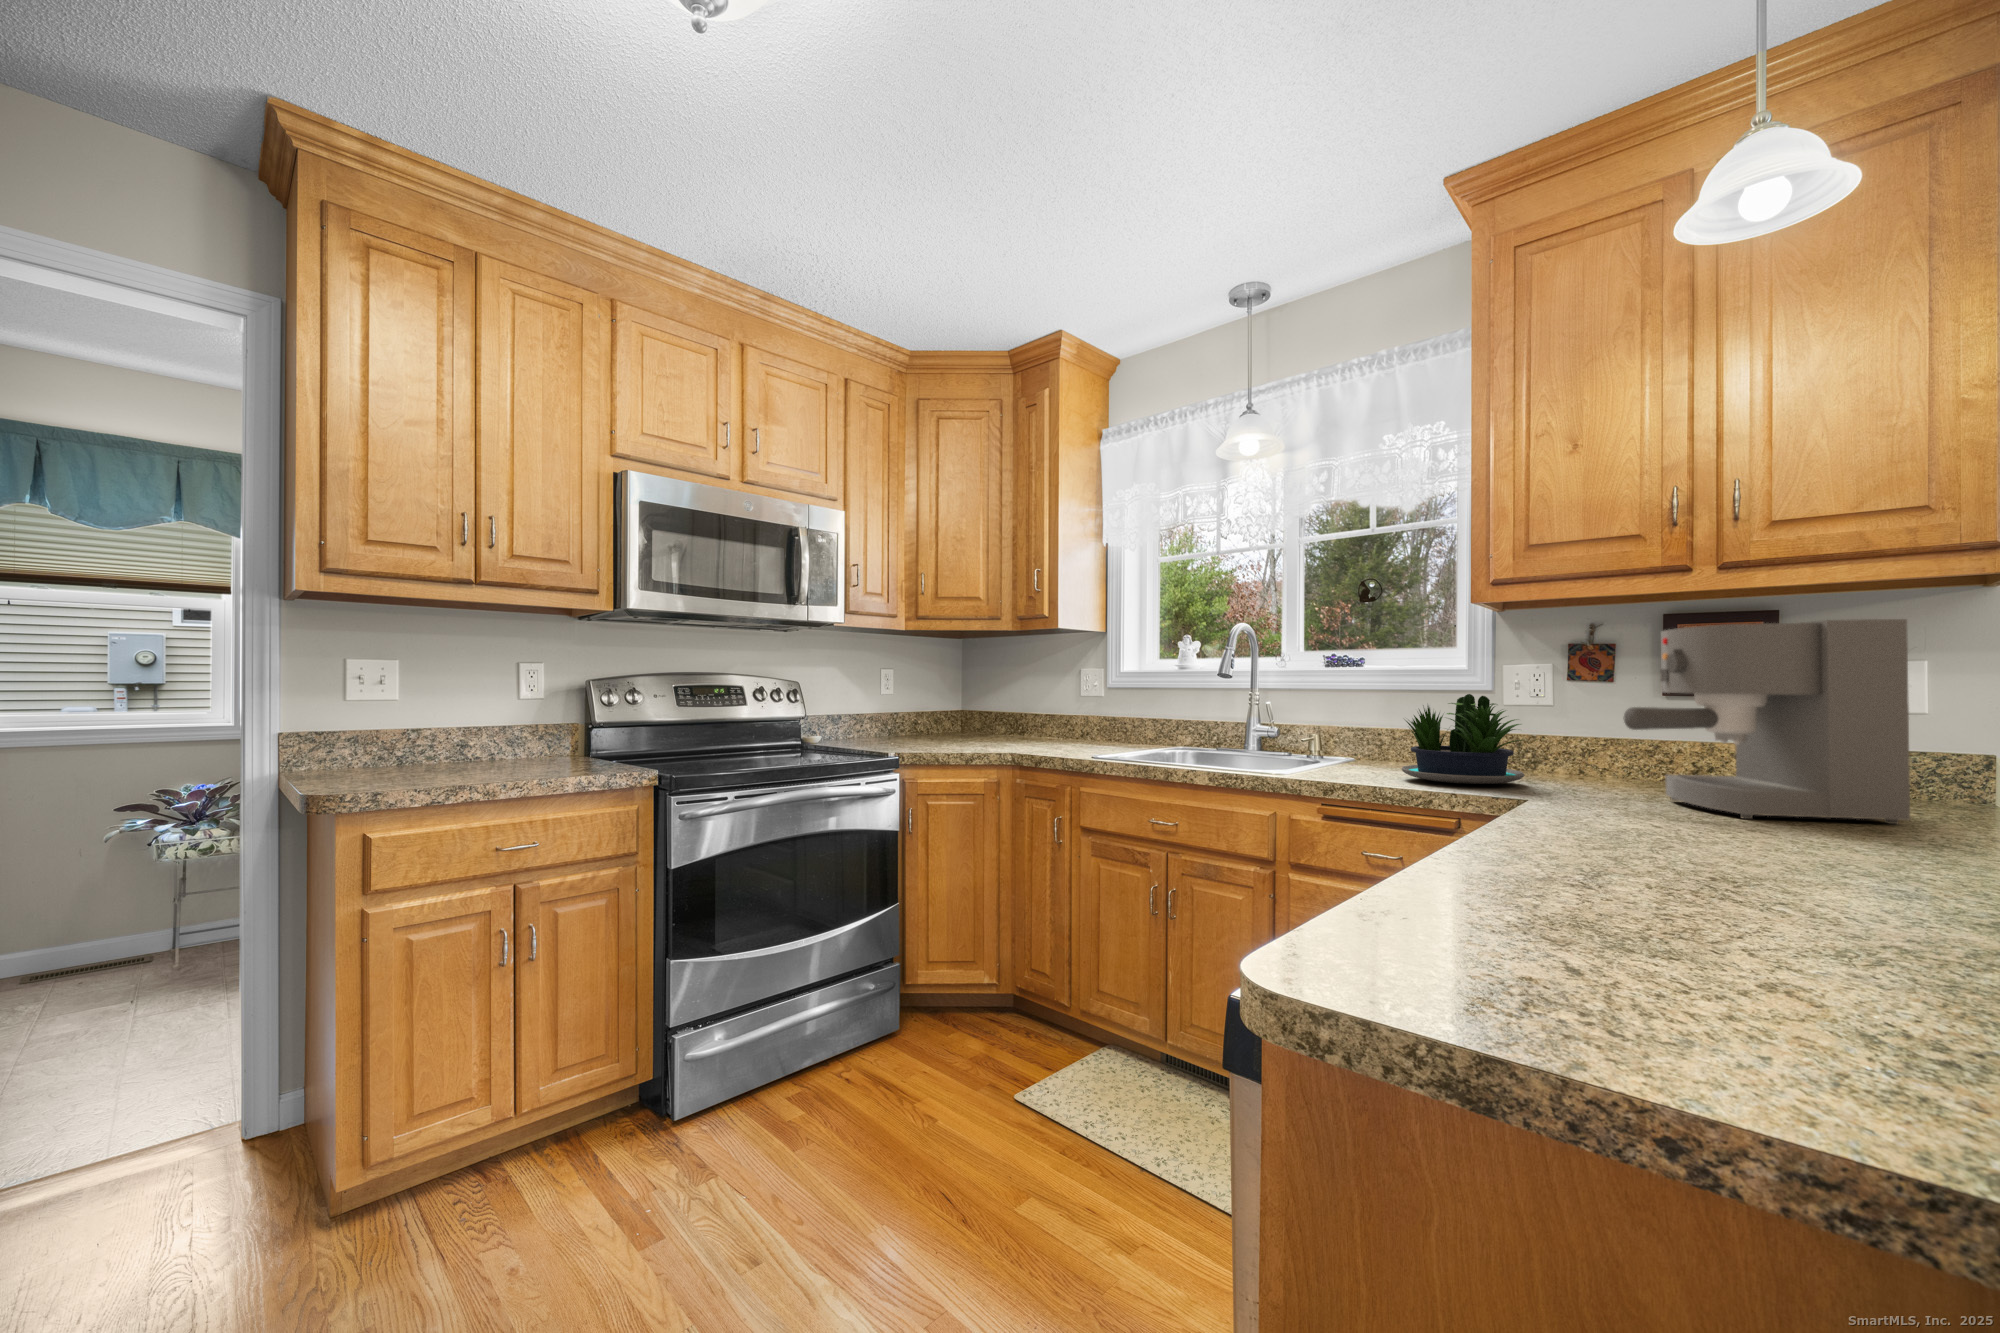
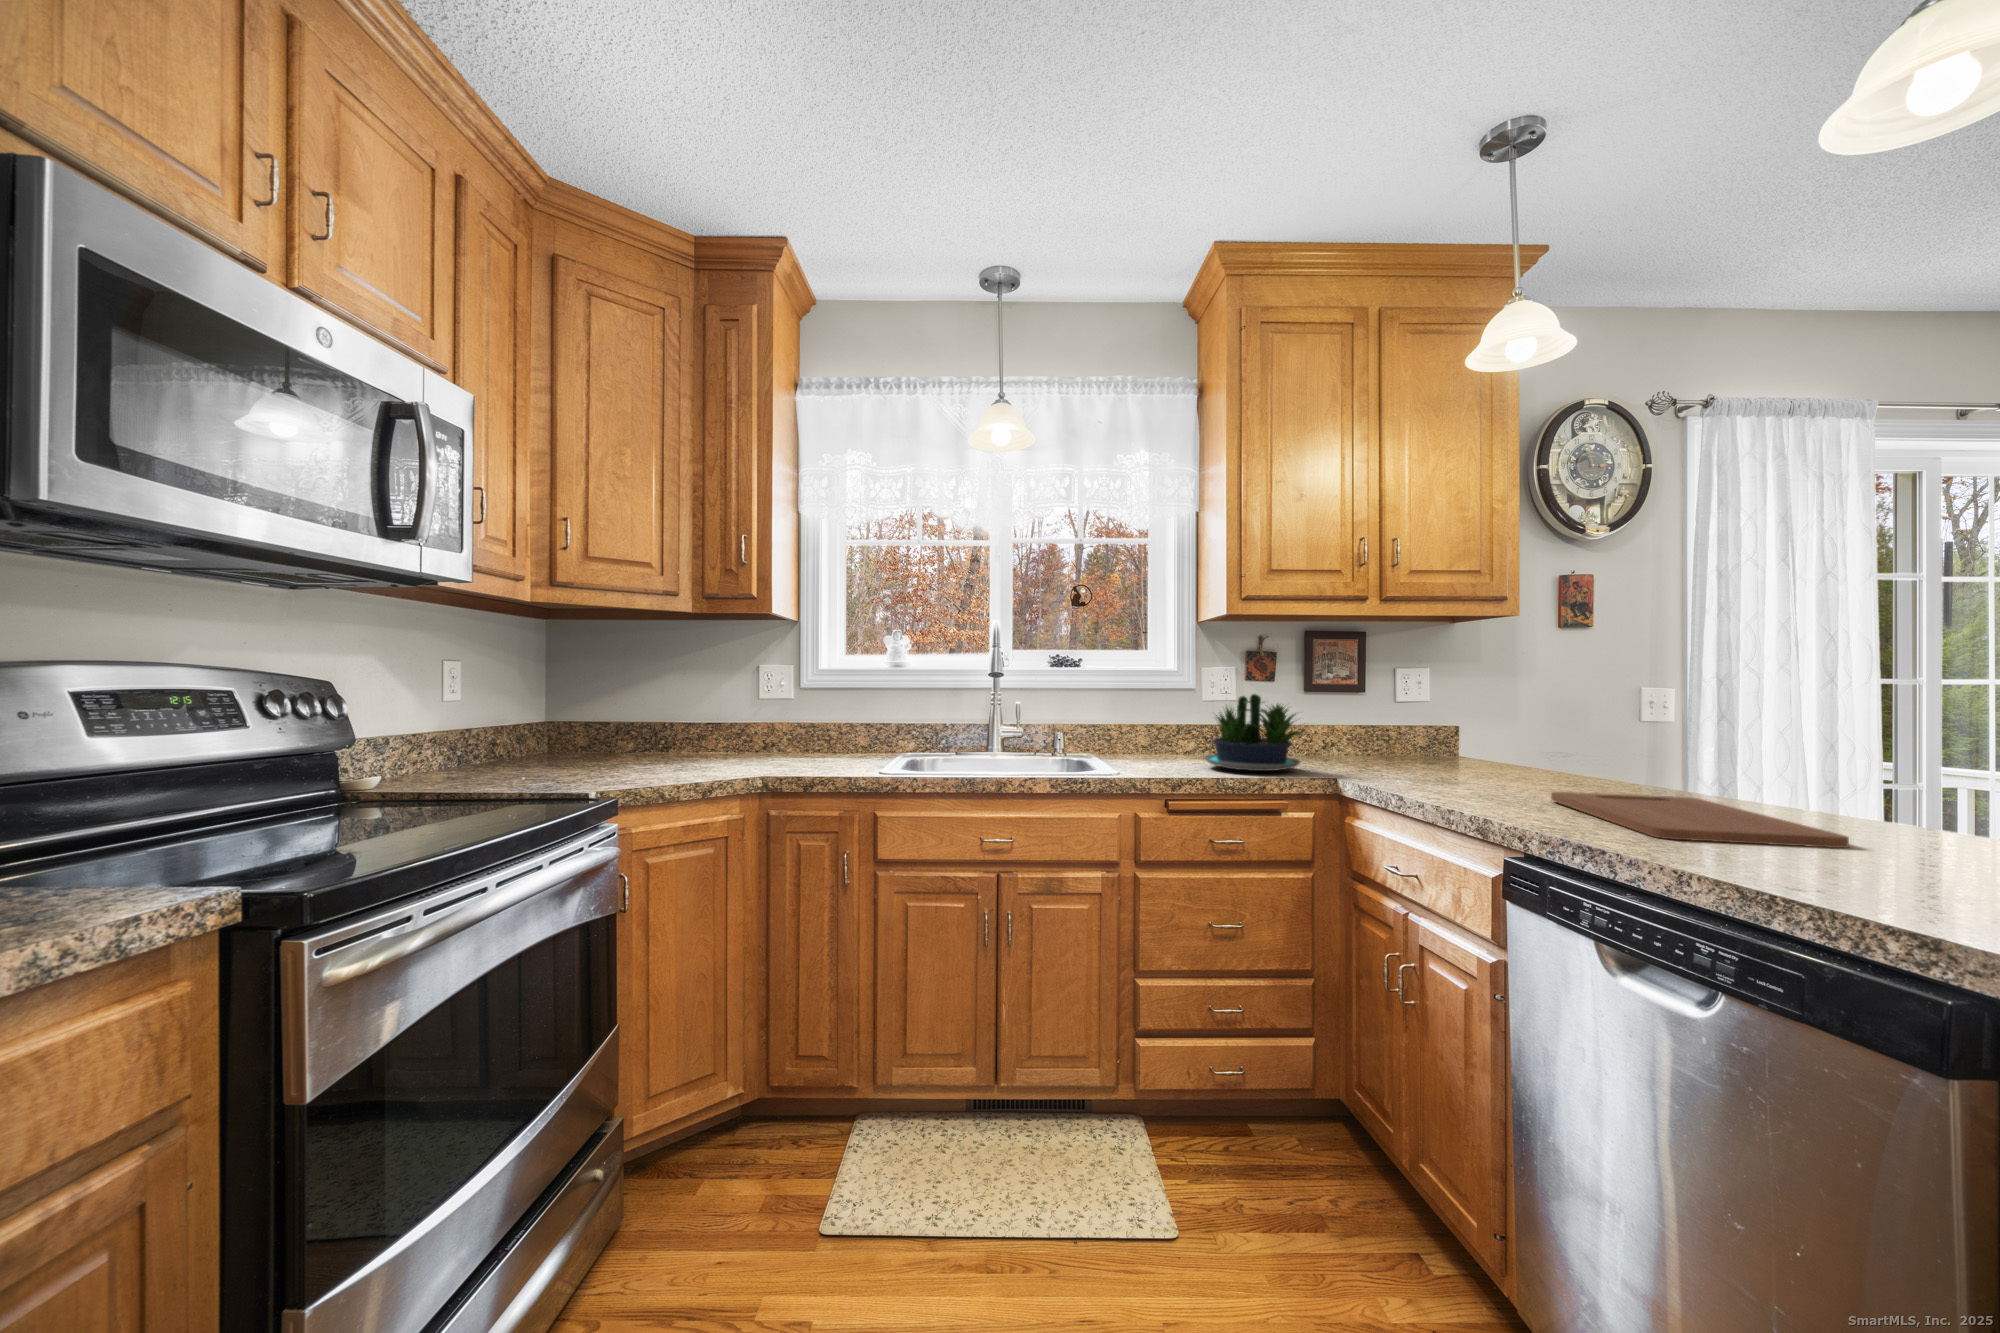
coffee maker: present [1623,619,1910,824] -> none [1398,645,1543,783]
cutting board: none [1562,820,1923,901] -> present [1551,792,1849,848]

